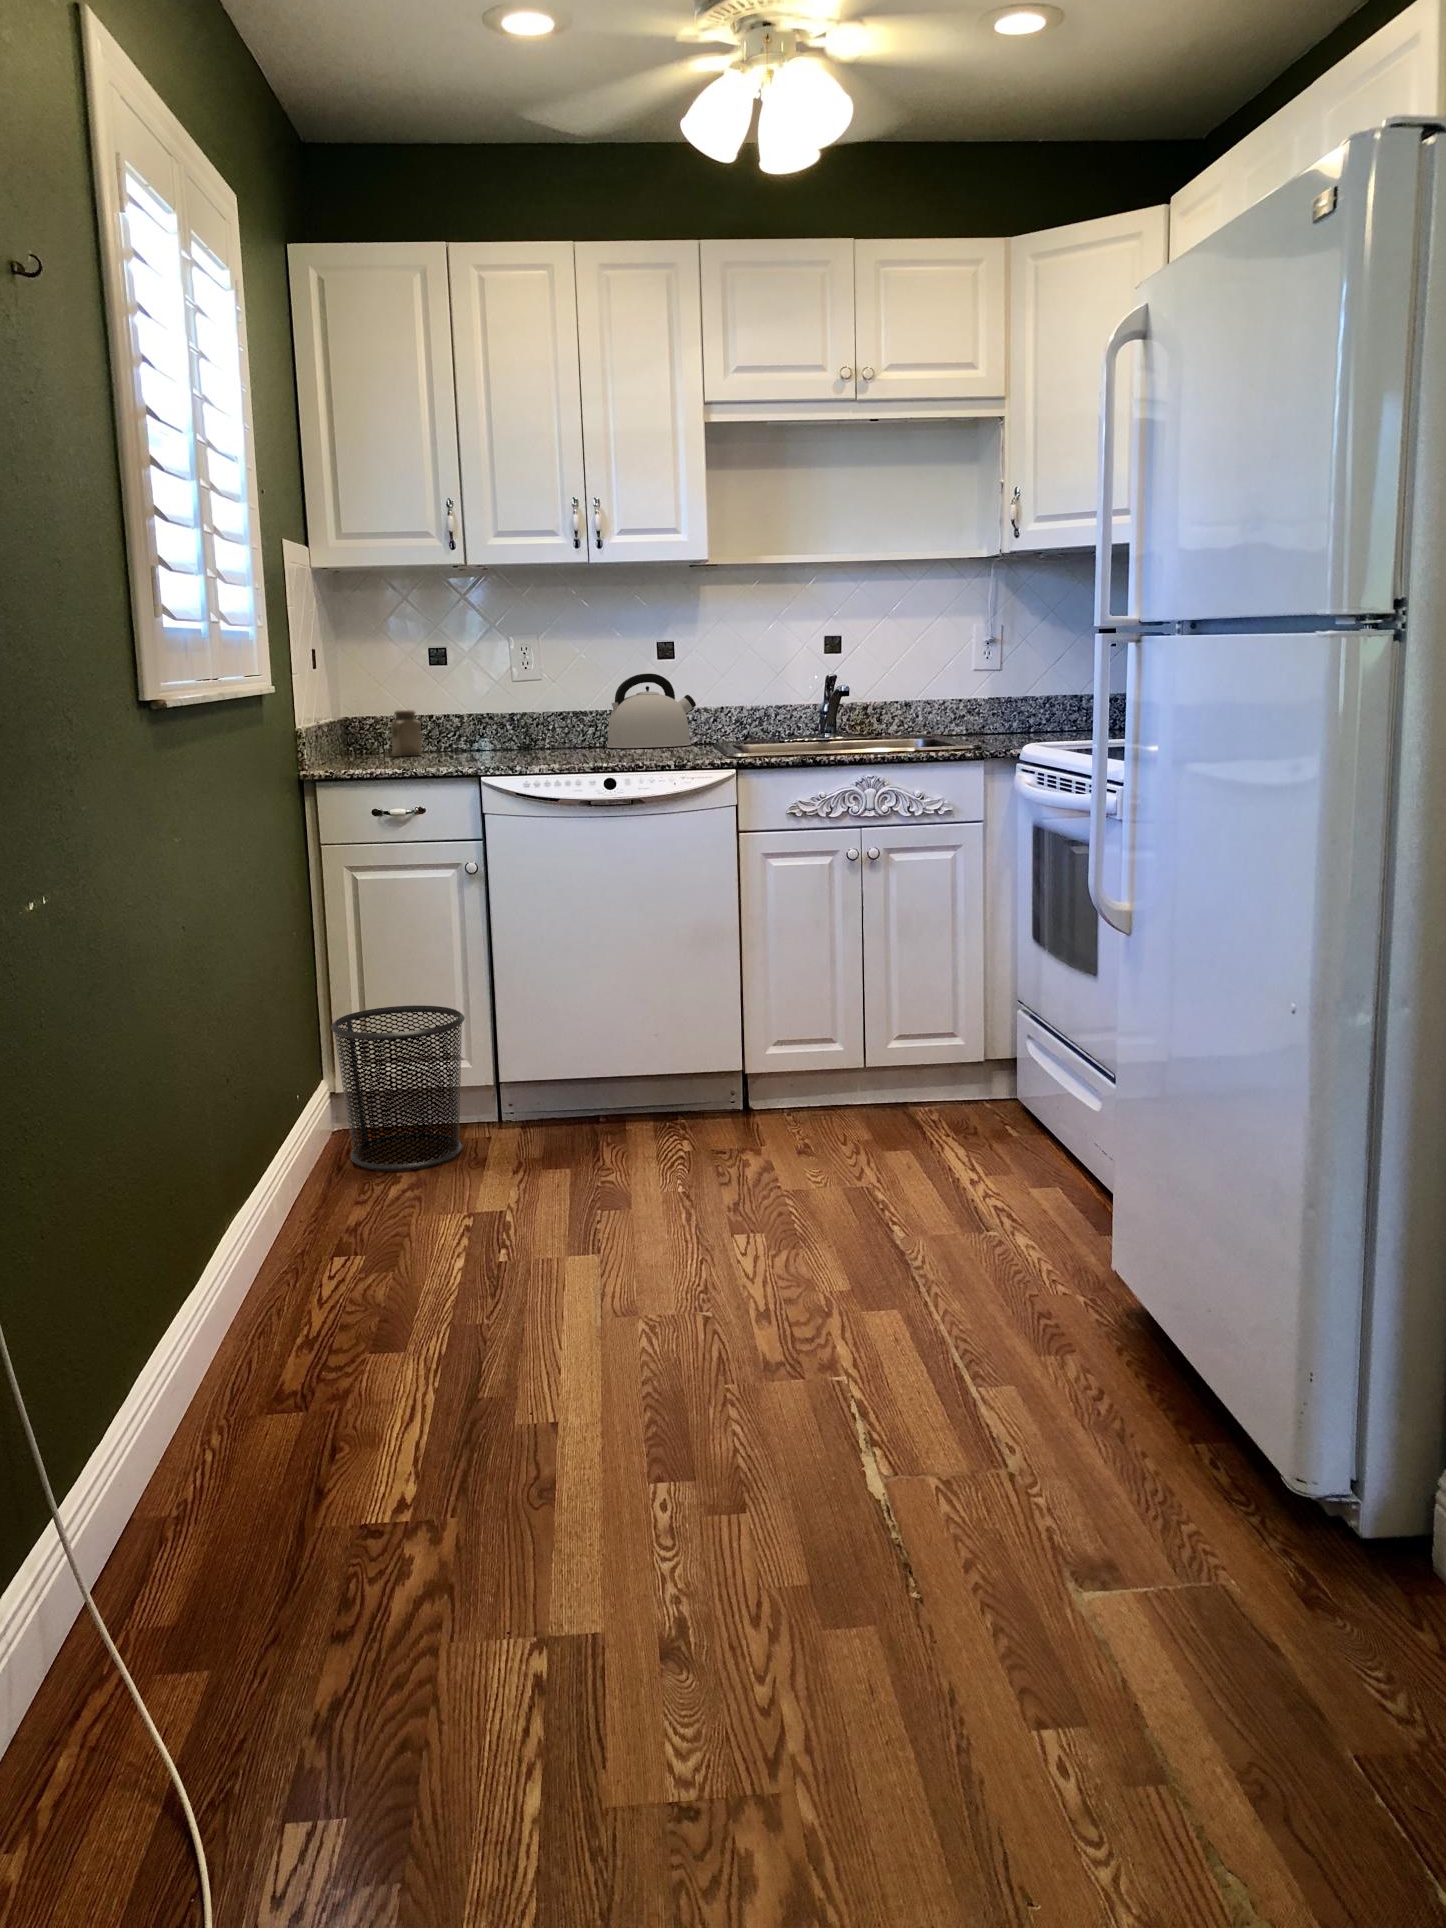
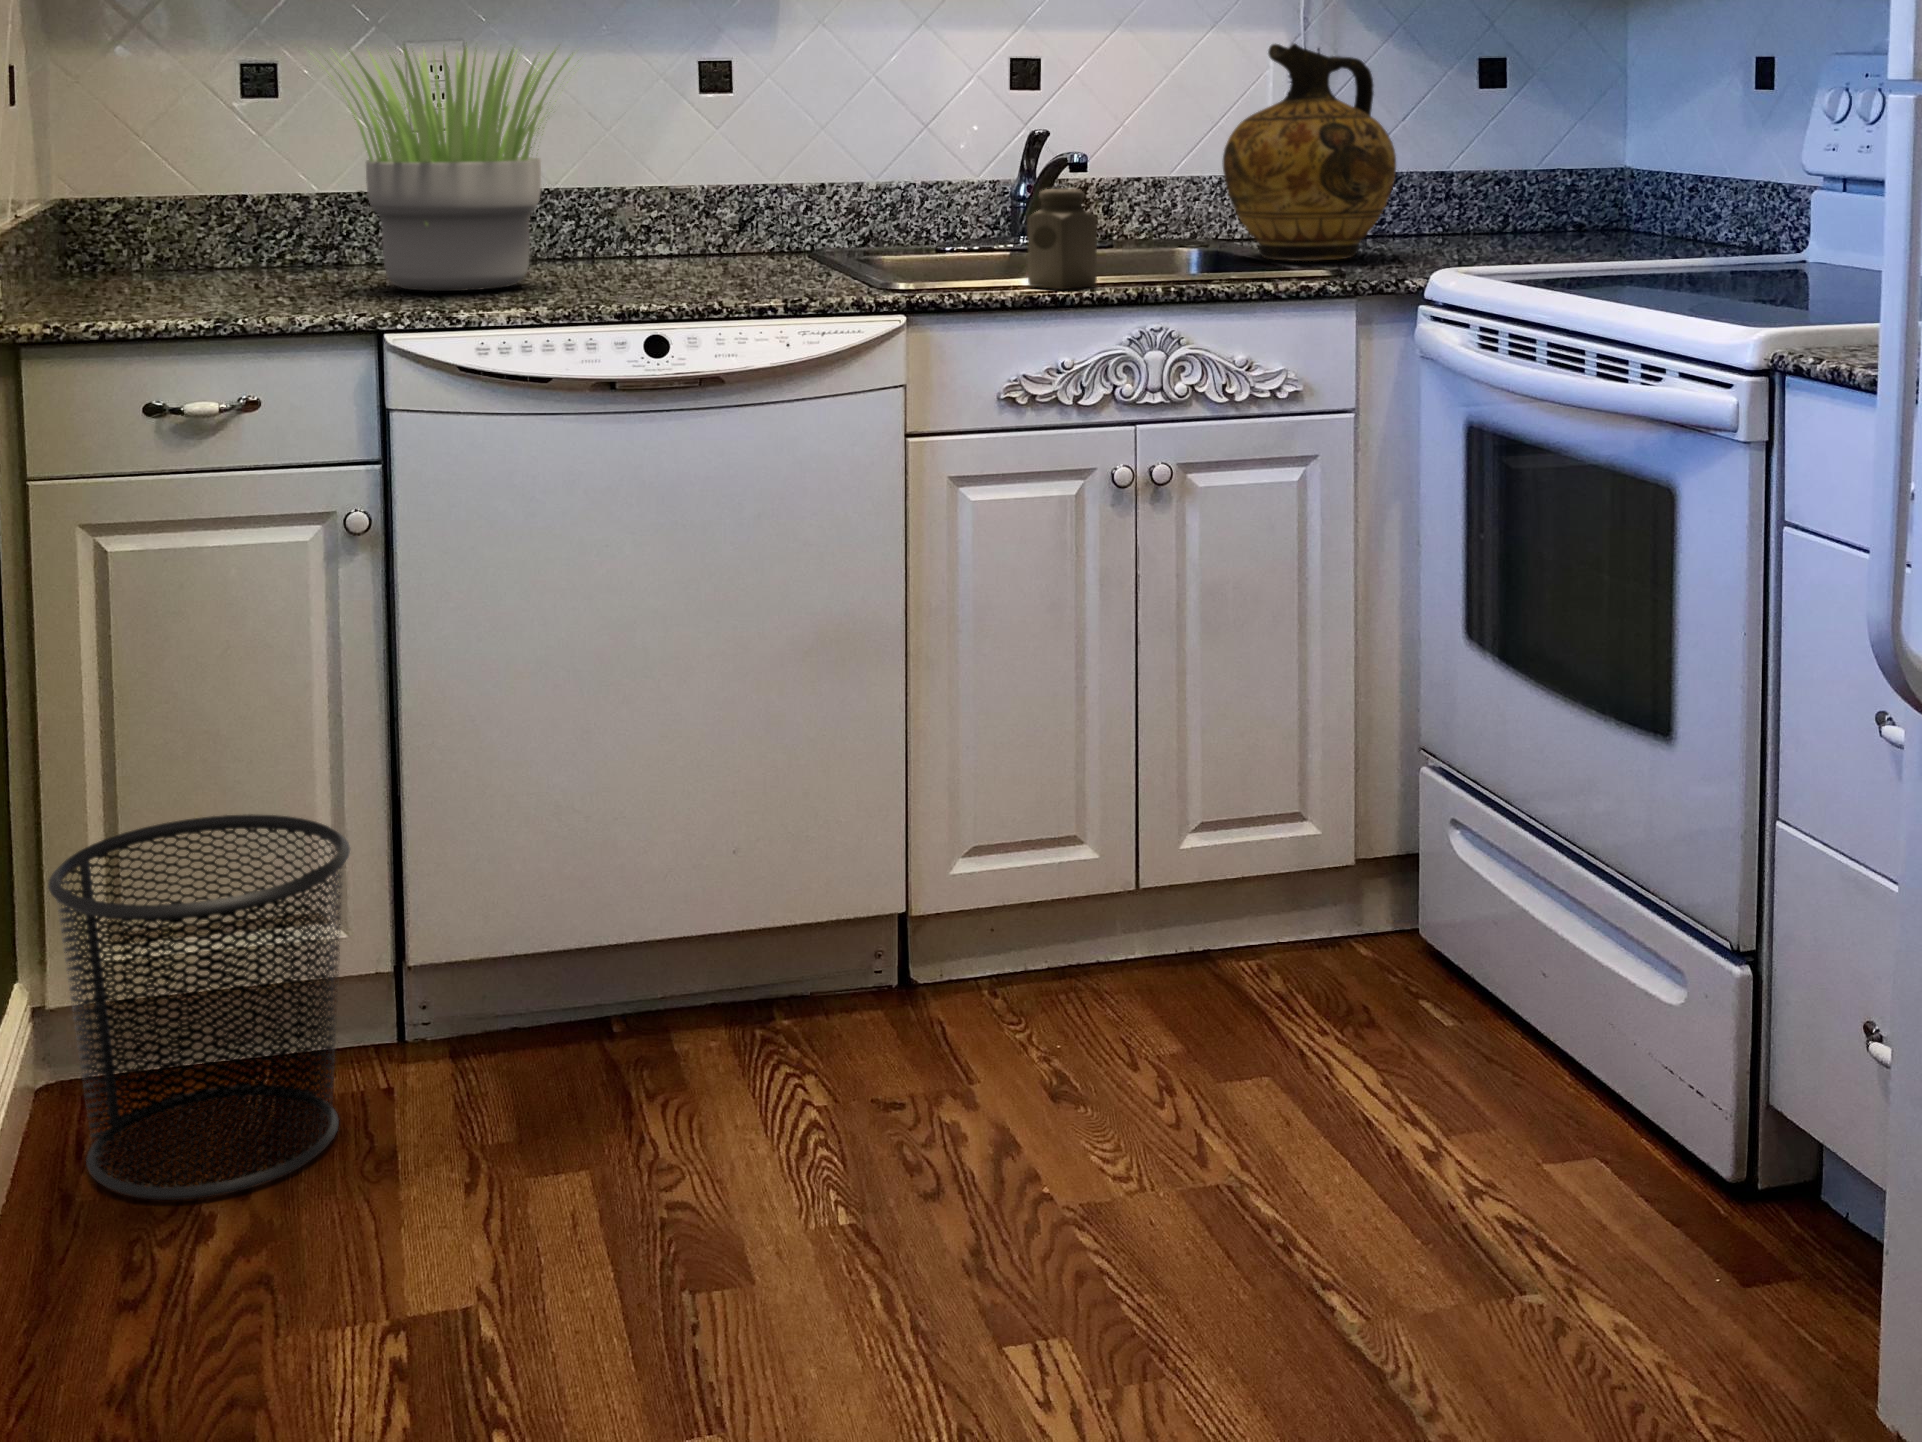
ceramic jug: none [928,622,1024,742] -> present [1223,44,1396,261]
potted plant: none [444,632,588,757] -> present [325,46,580,291]
kettle: present [607,674,696,748] -> none [601,120,772,264]
salt shaker: present [391,709,422,756] -> present [1027,188,1097,289]

